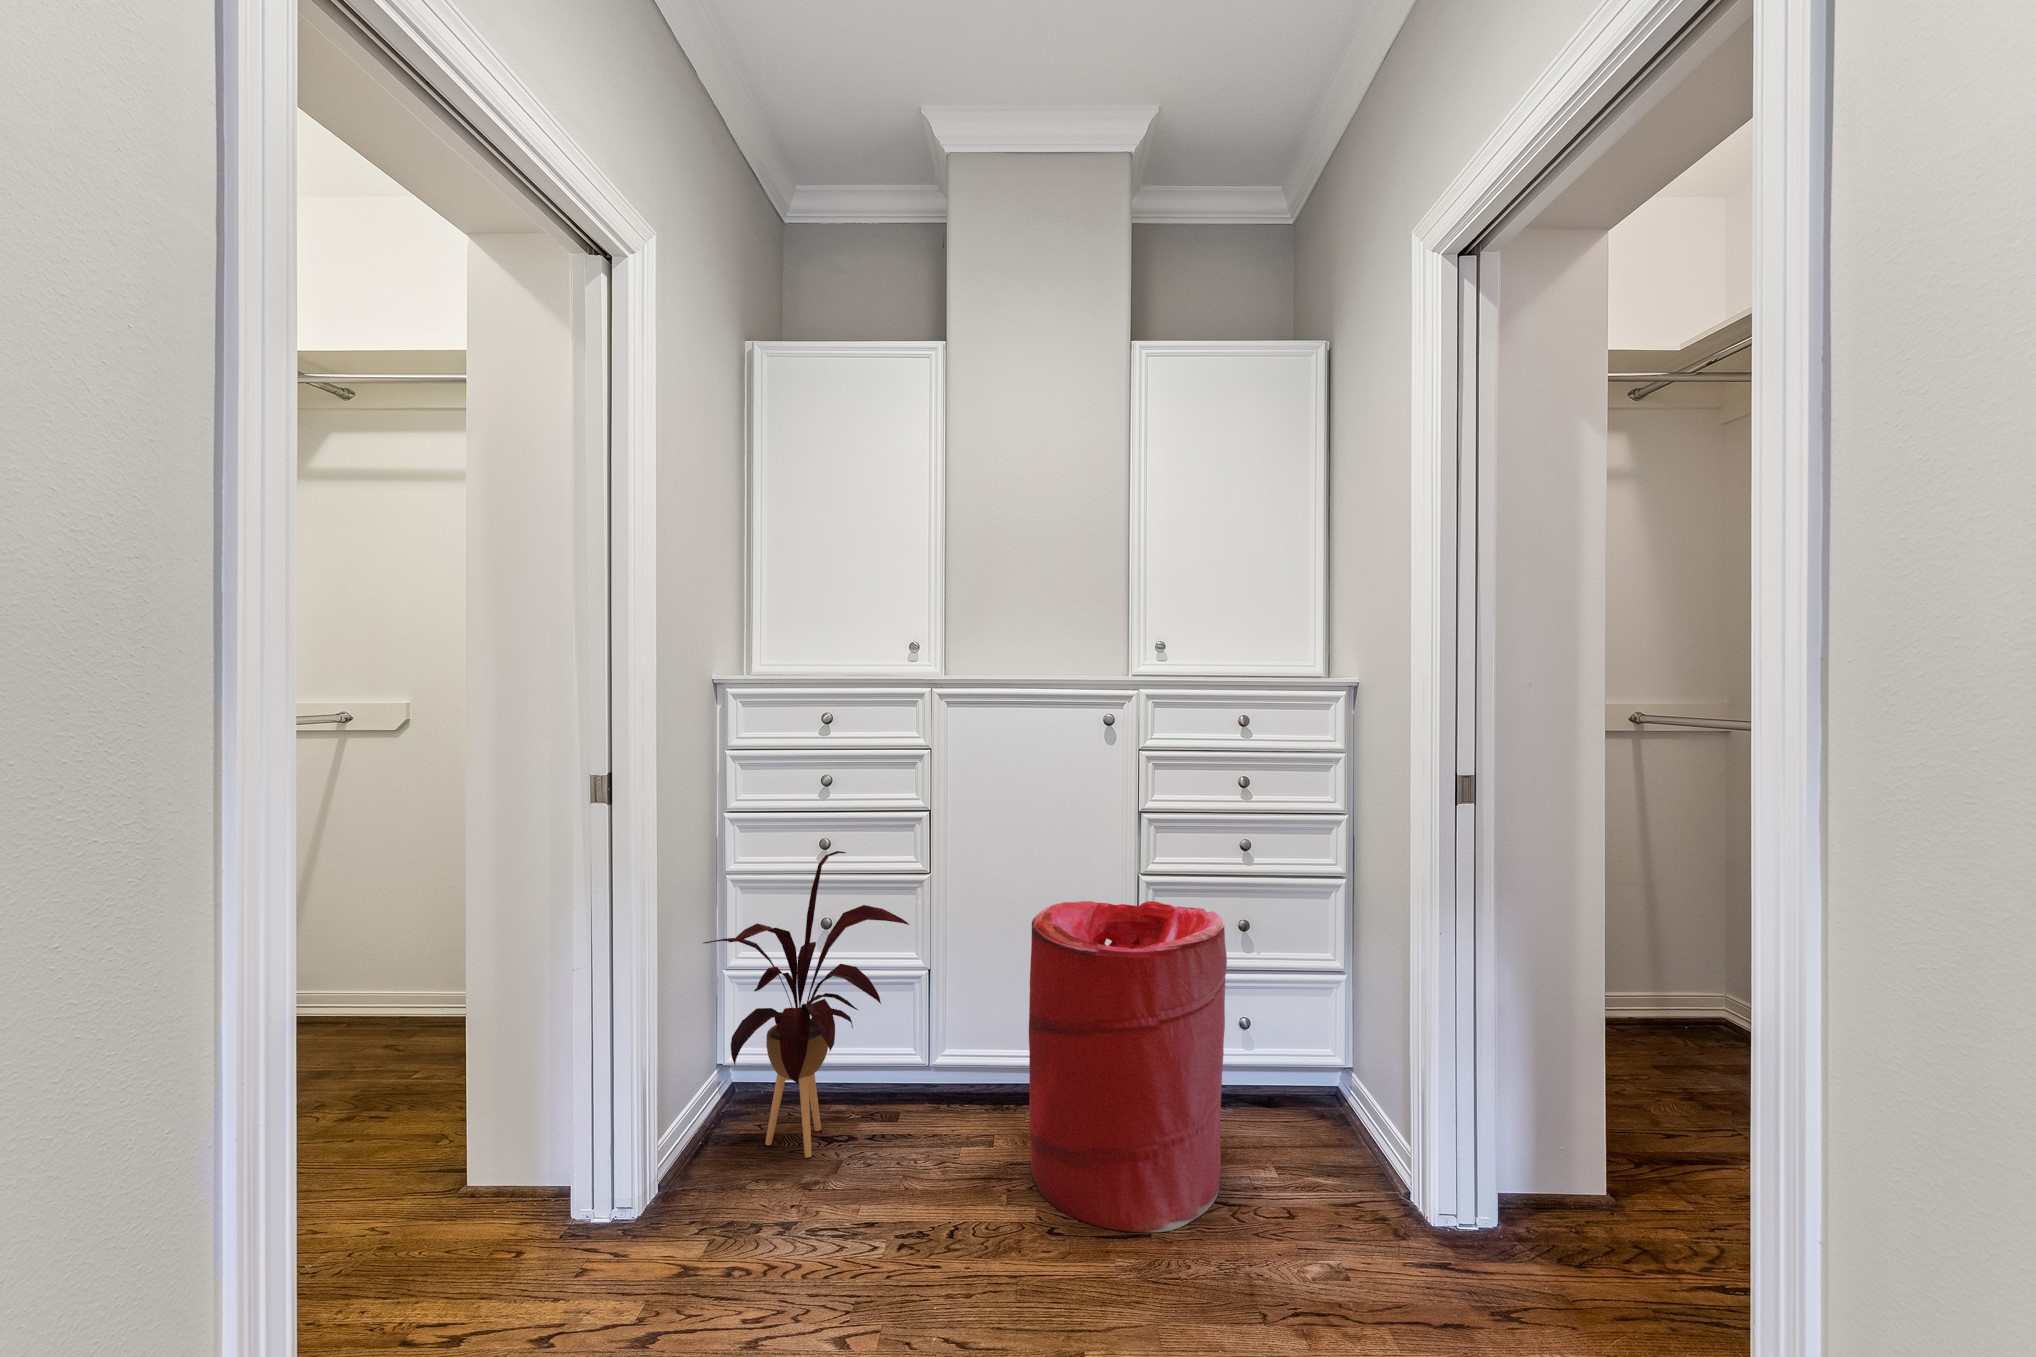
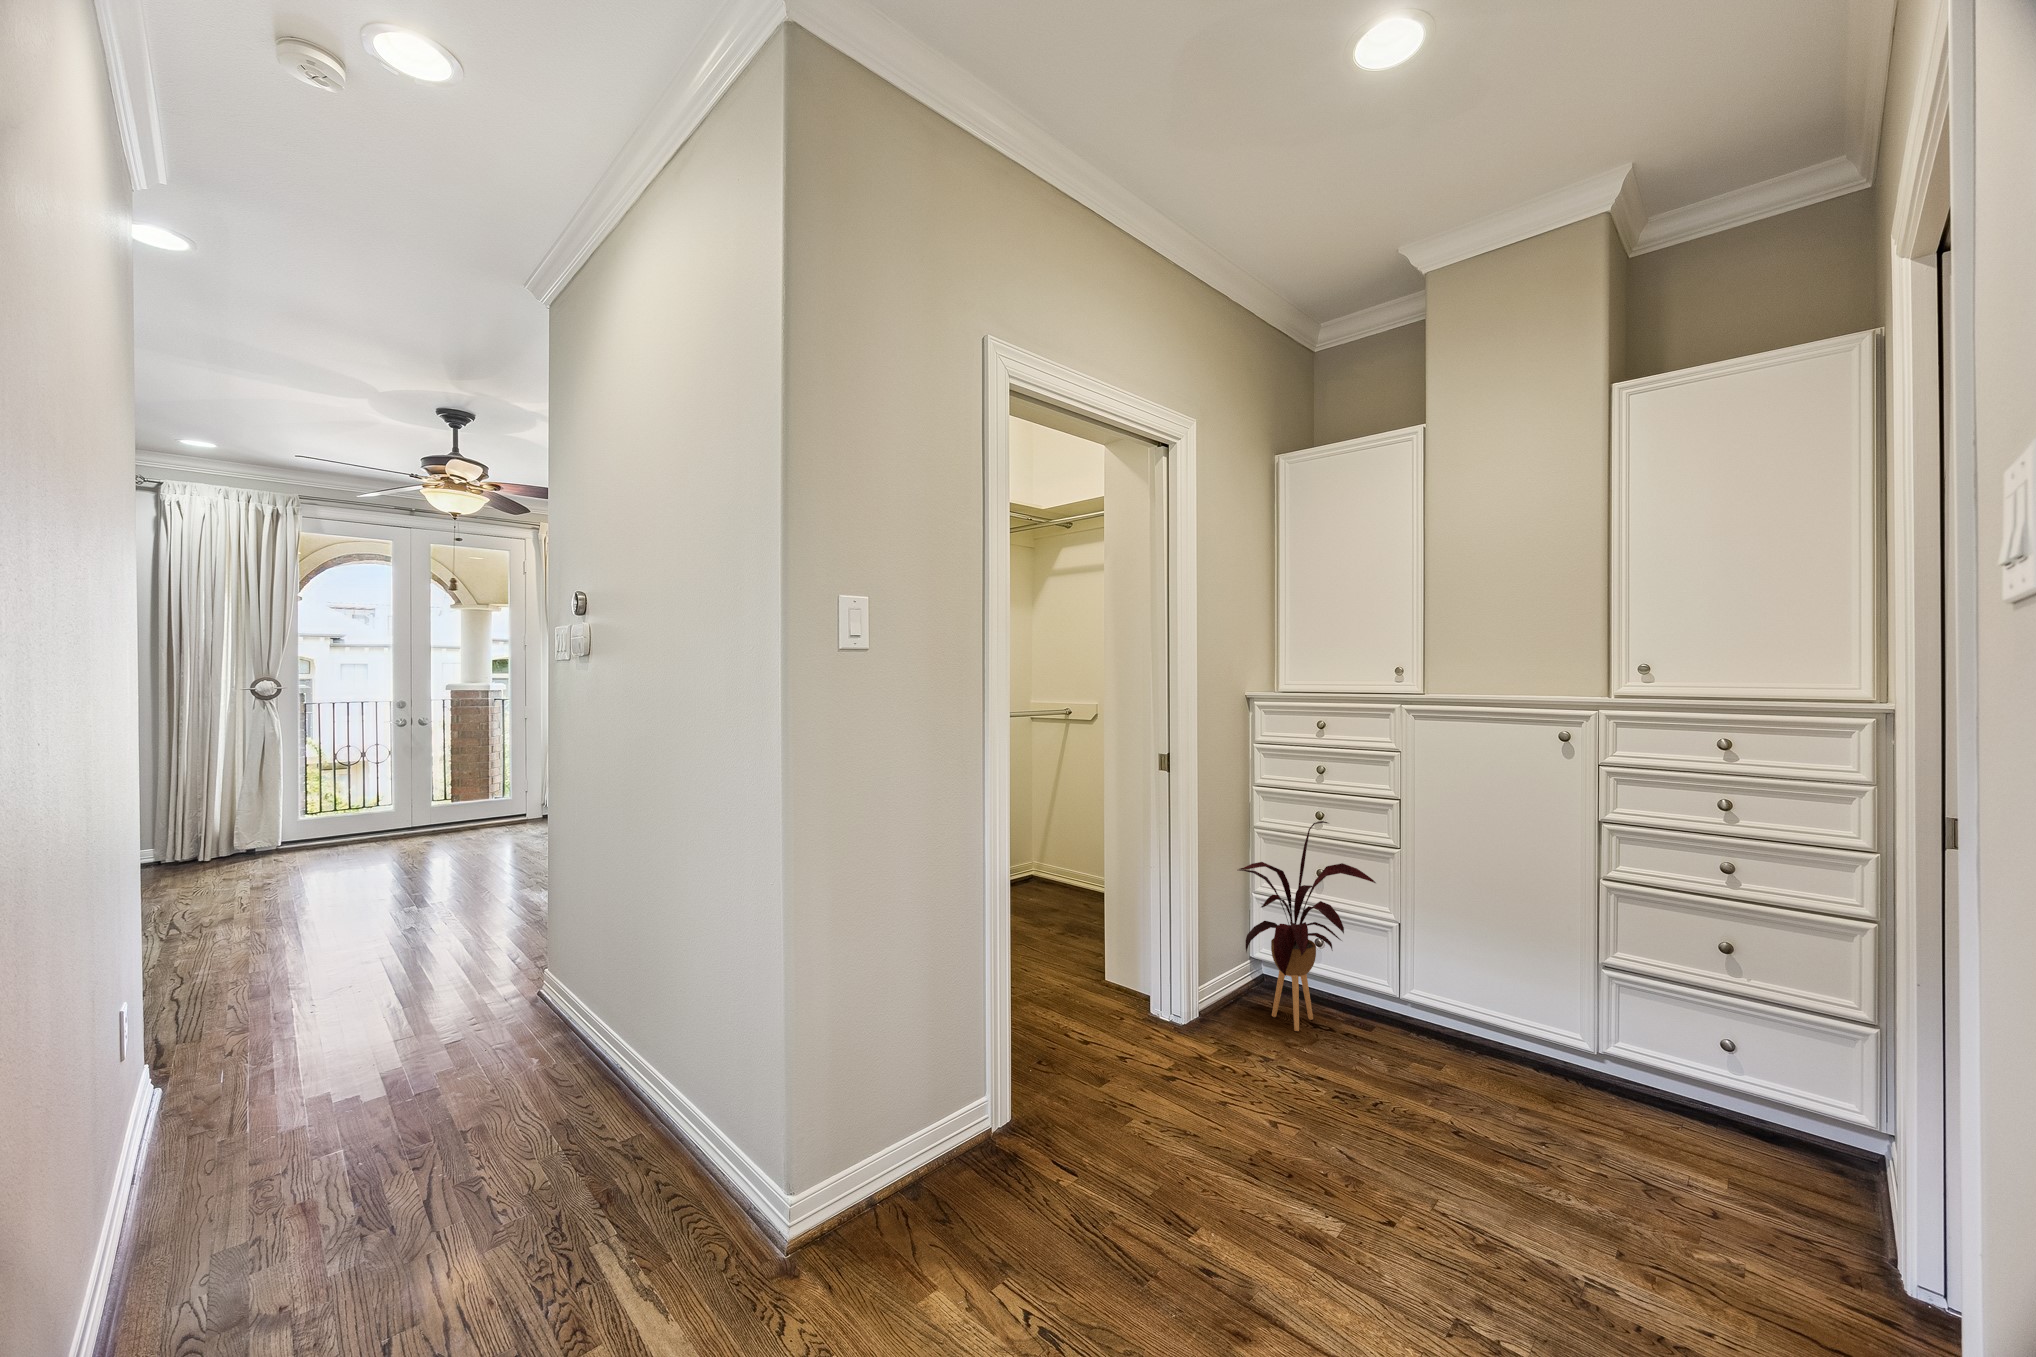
laundry hamper: present [1029,901,1227,1232] -> none [1460,887,1658,1171]

